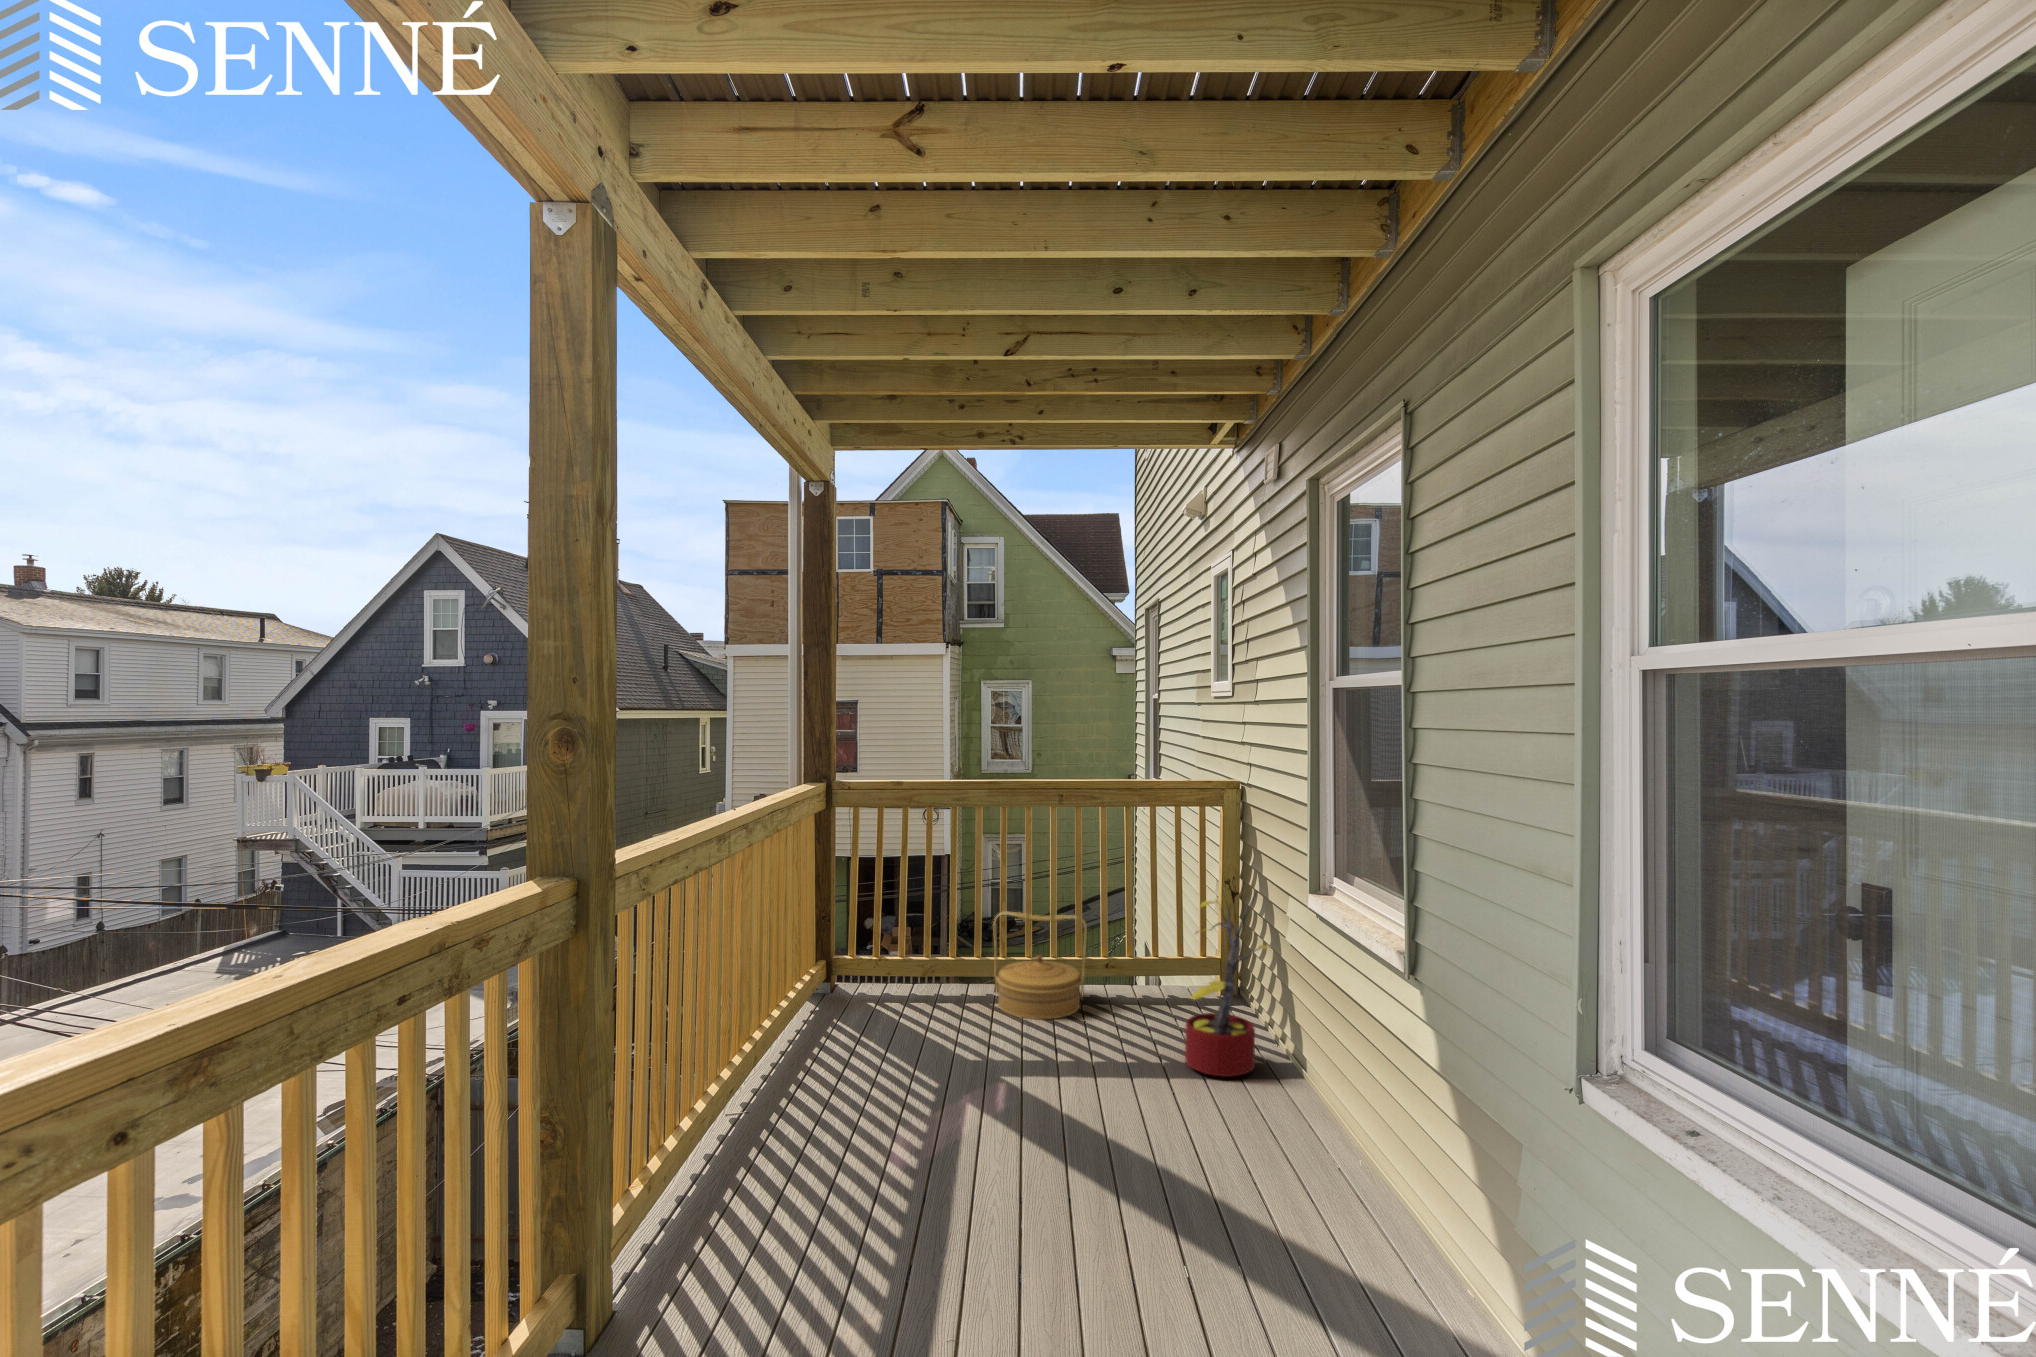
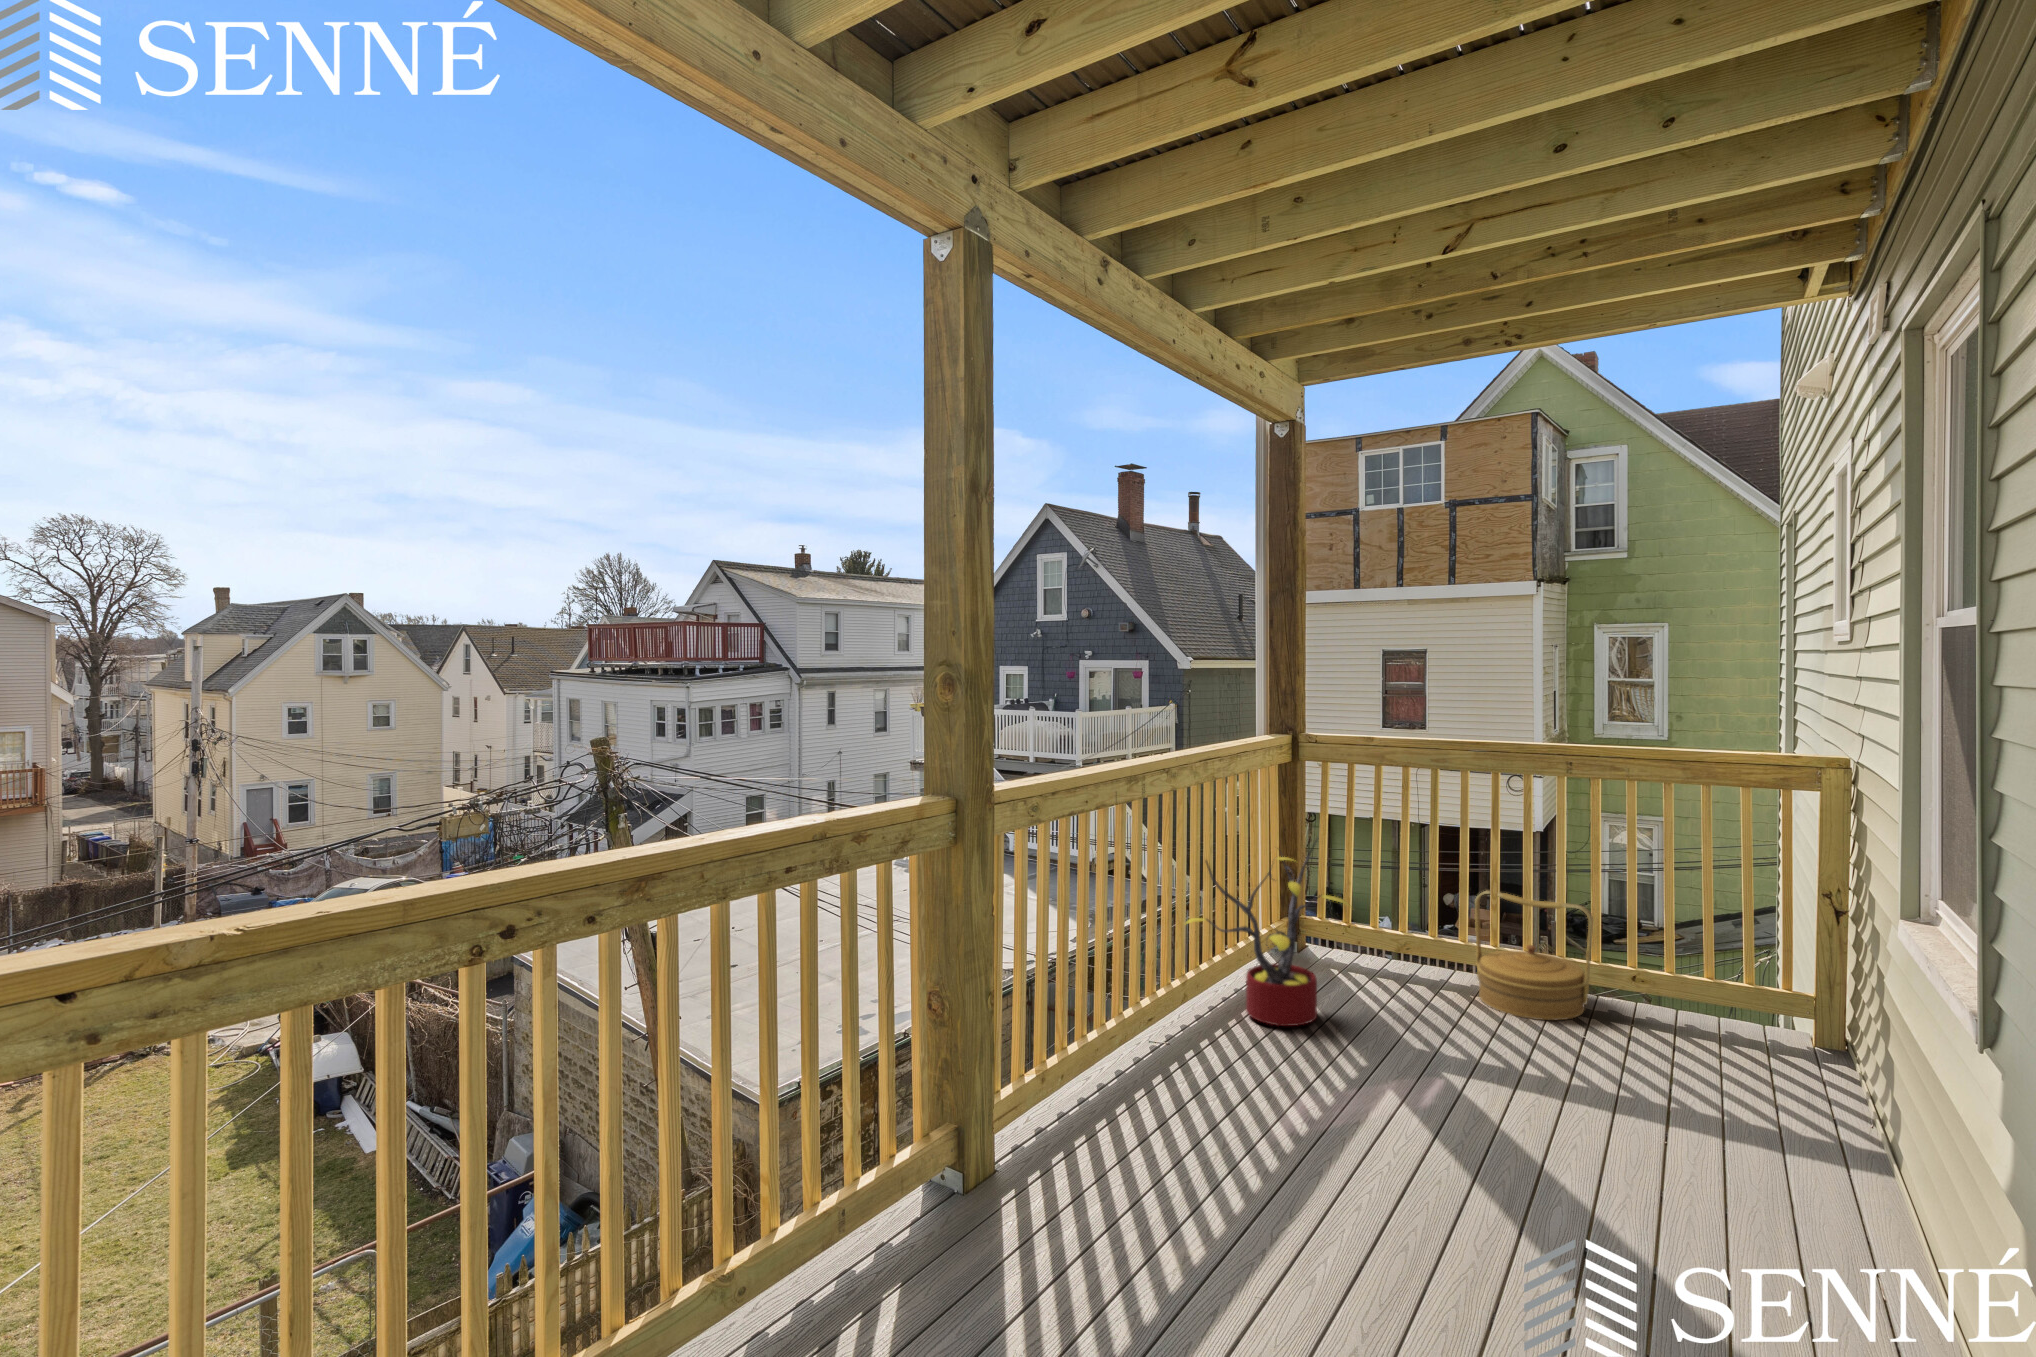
decorative plant: present [1185,894,1268,1077] -> present [1186,840,1348,1026]

